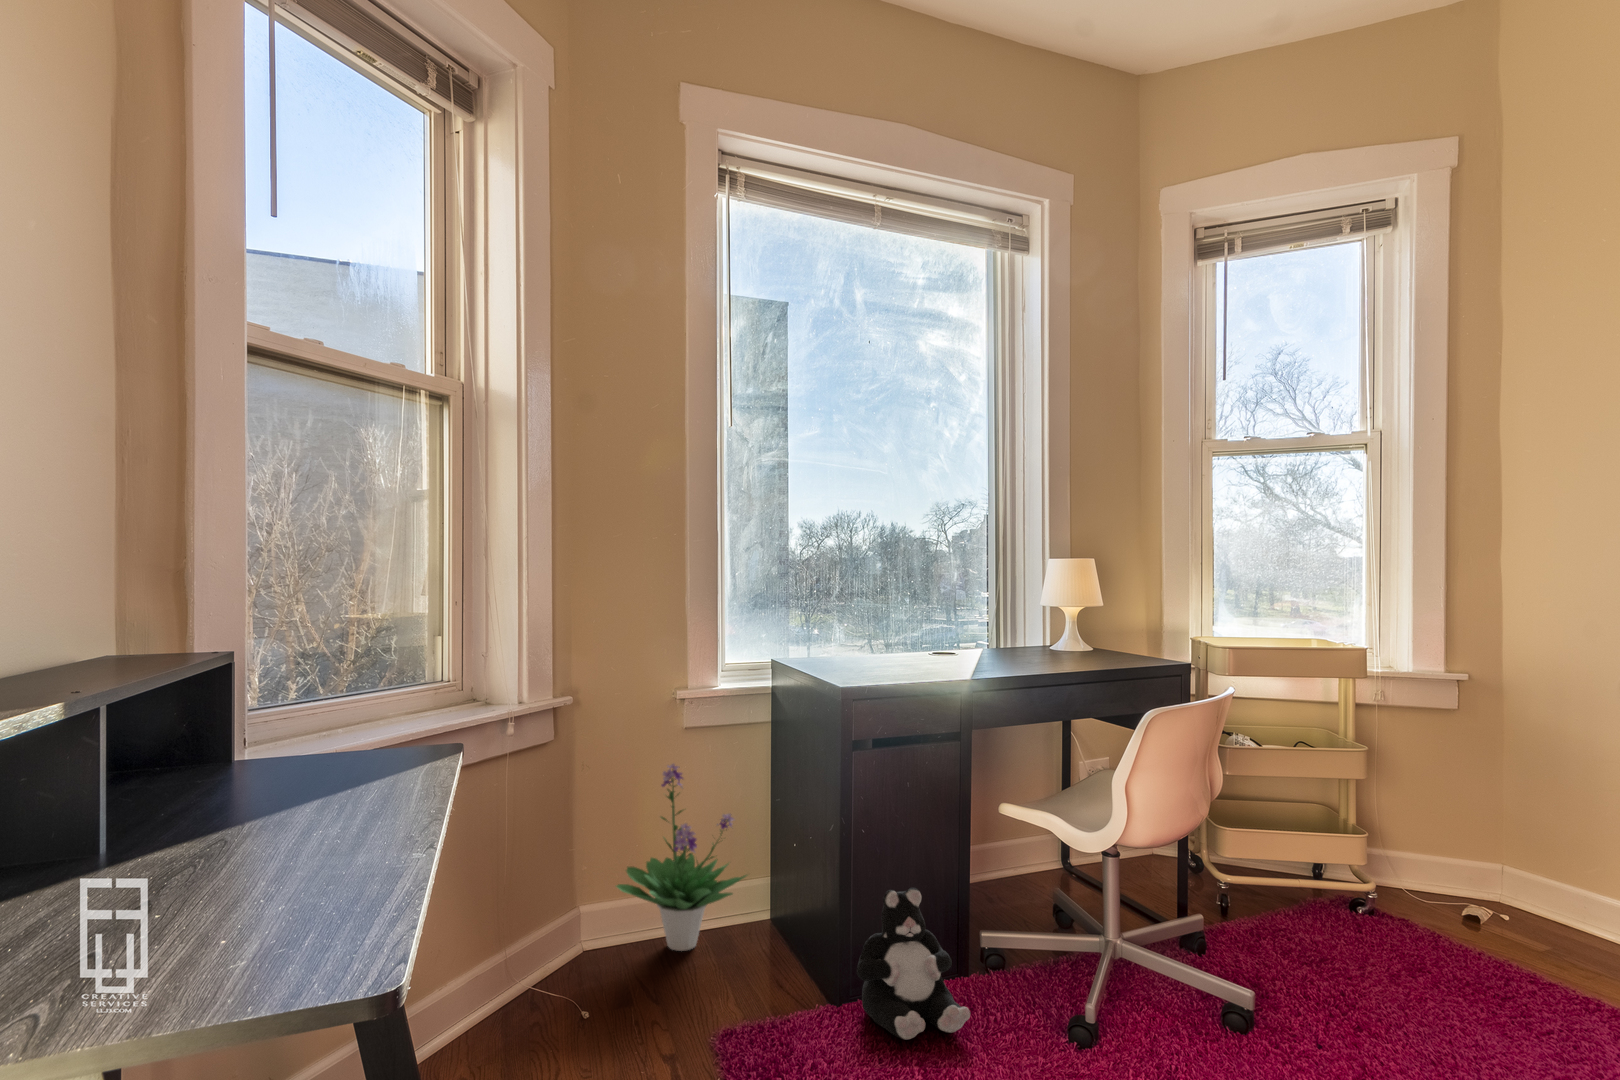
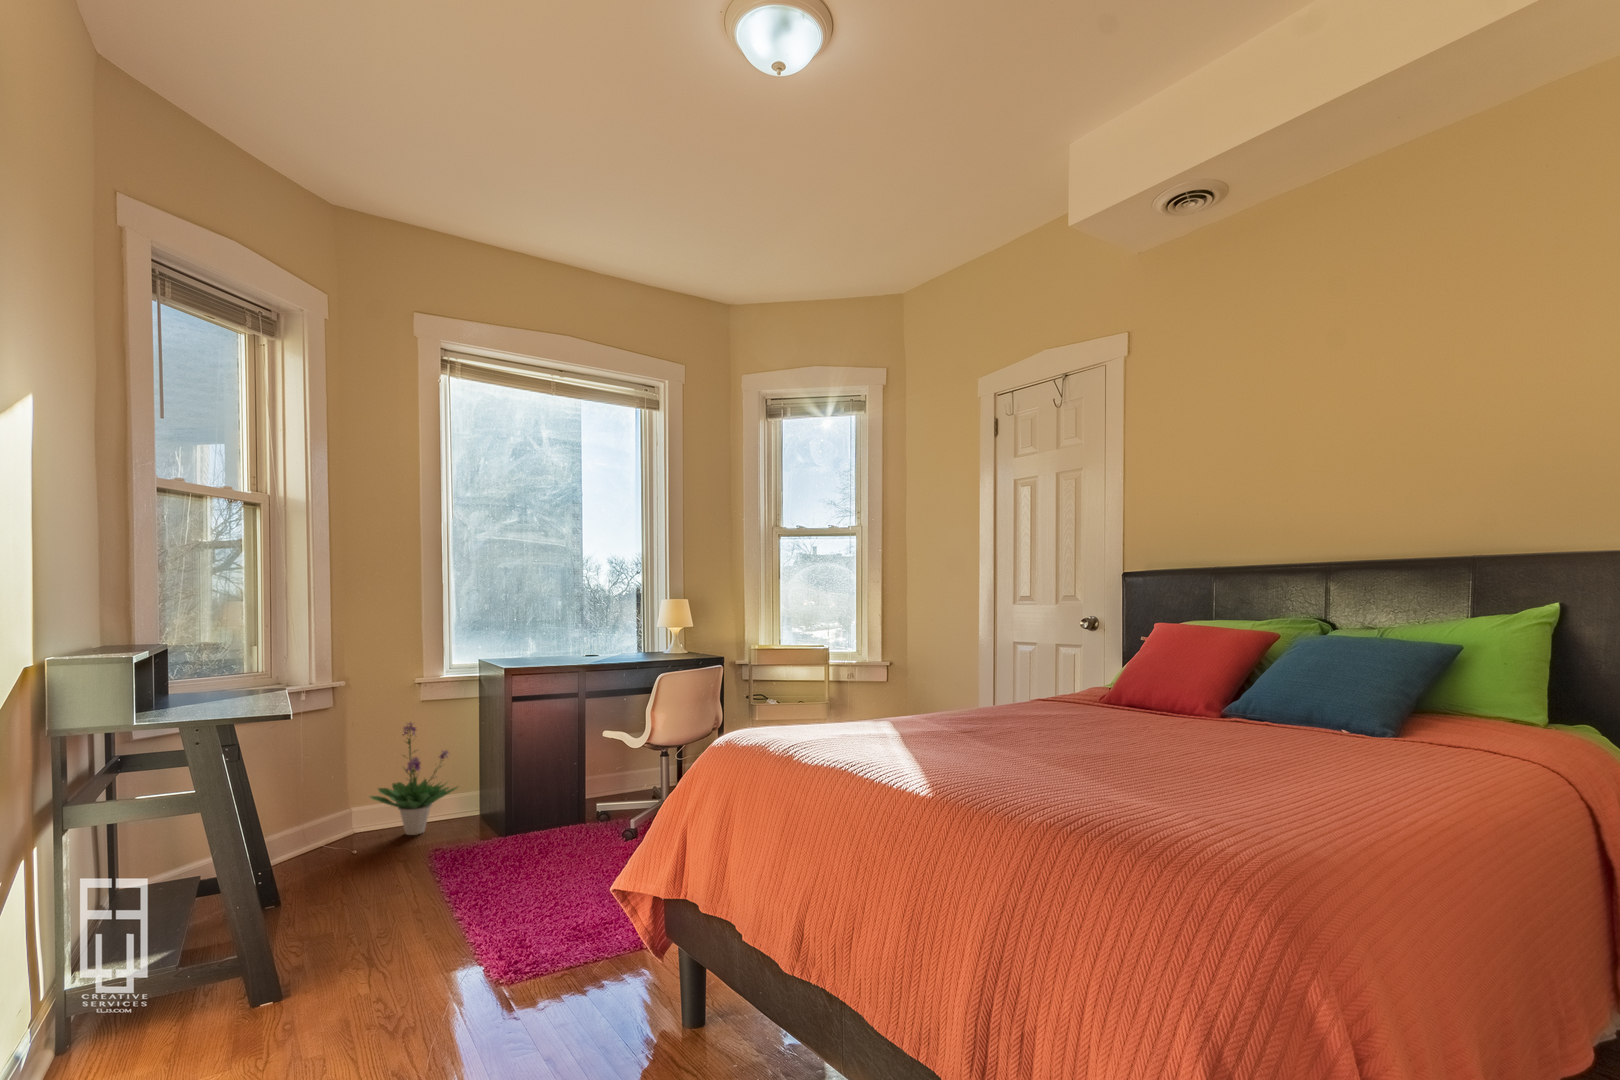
plush toy: present [857,888,970,1040] -> none [508,778,570,859]

